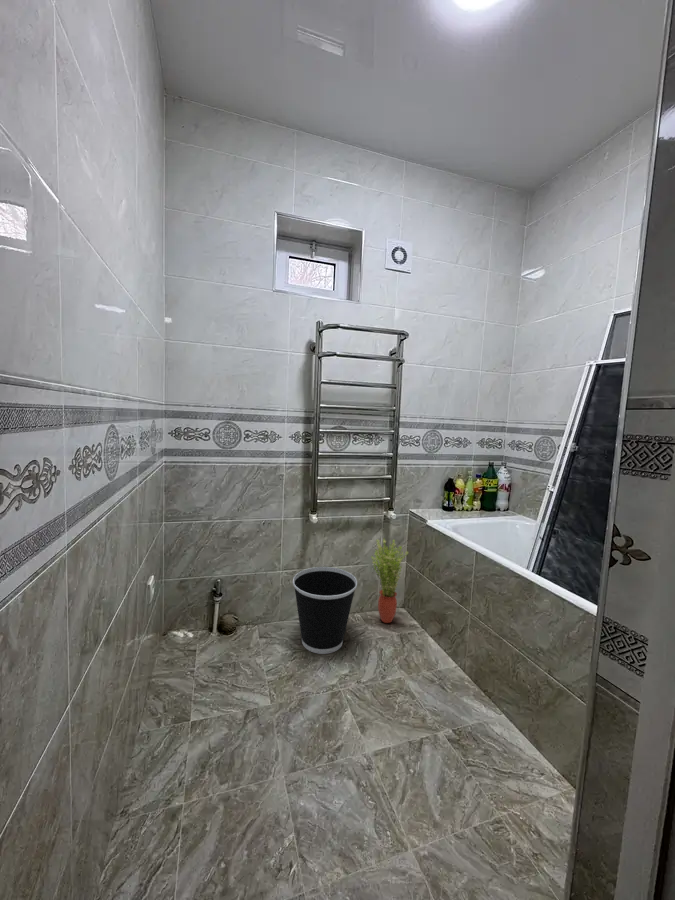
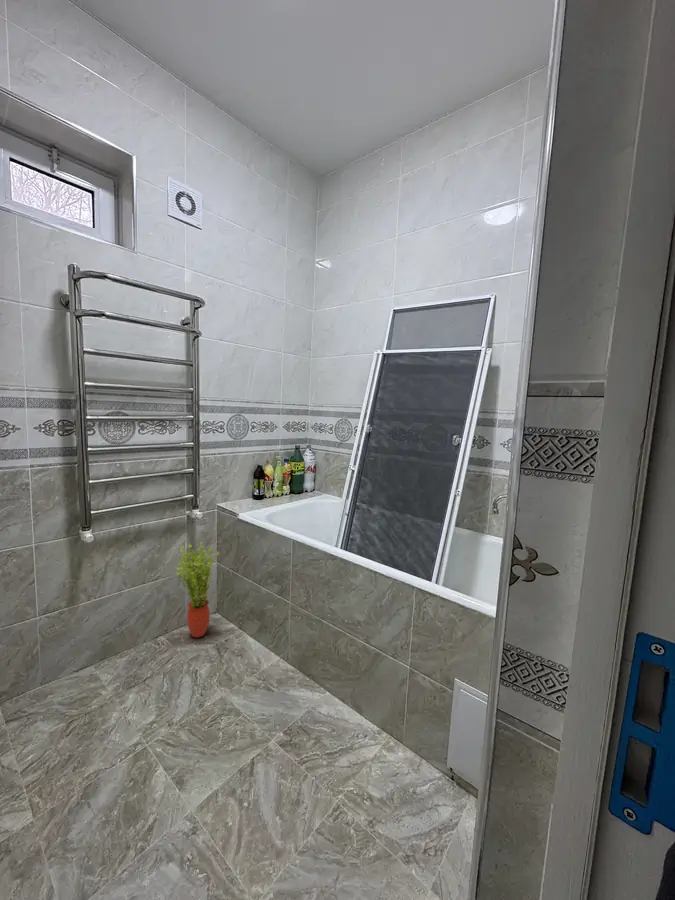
wastebasket: present [293,567,357,654] -> none [59,592,159,711]

